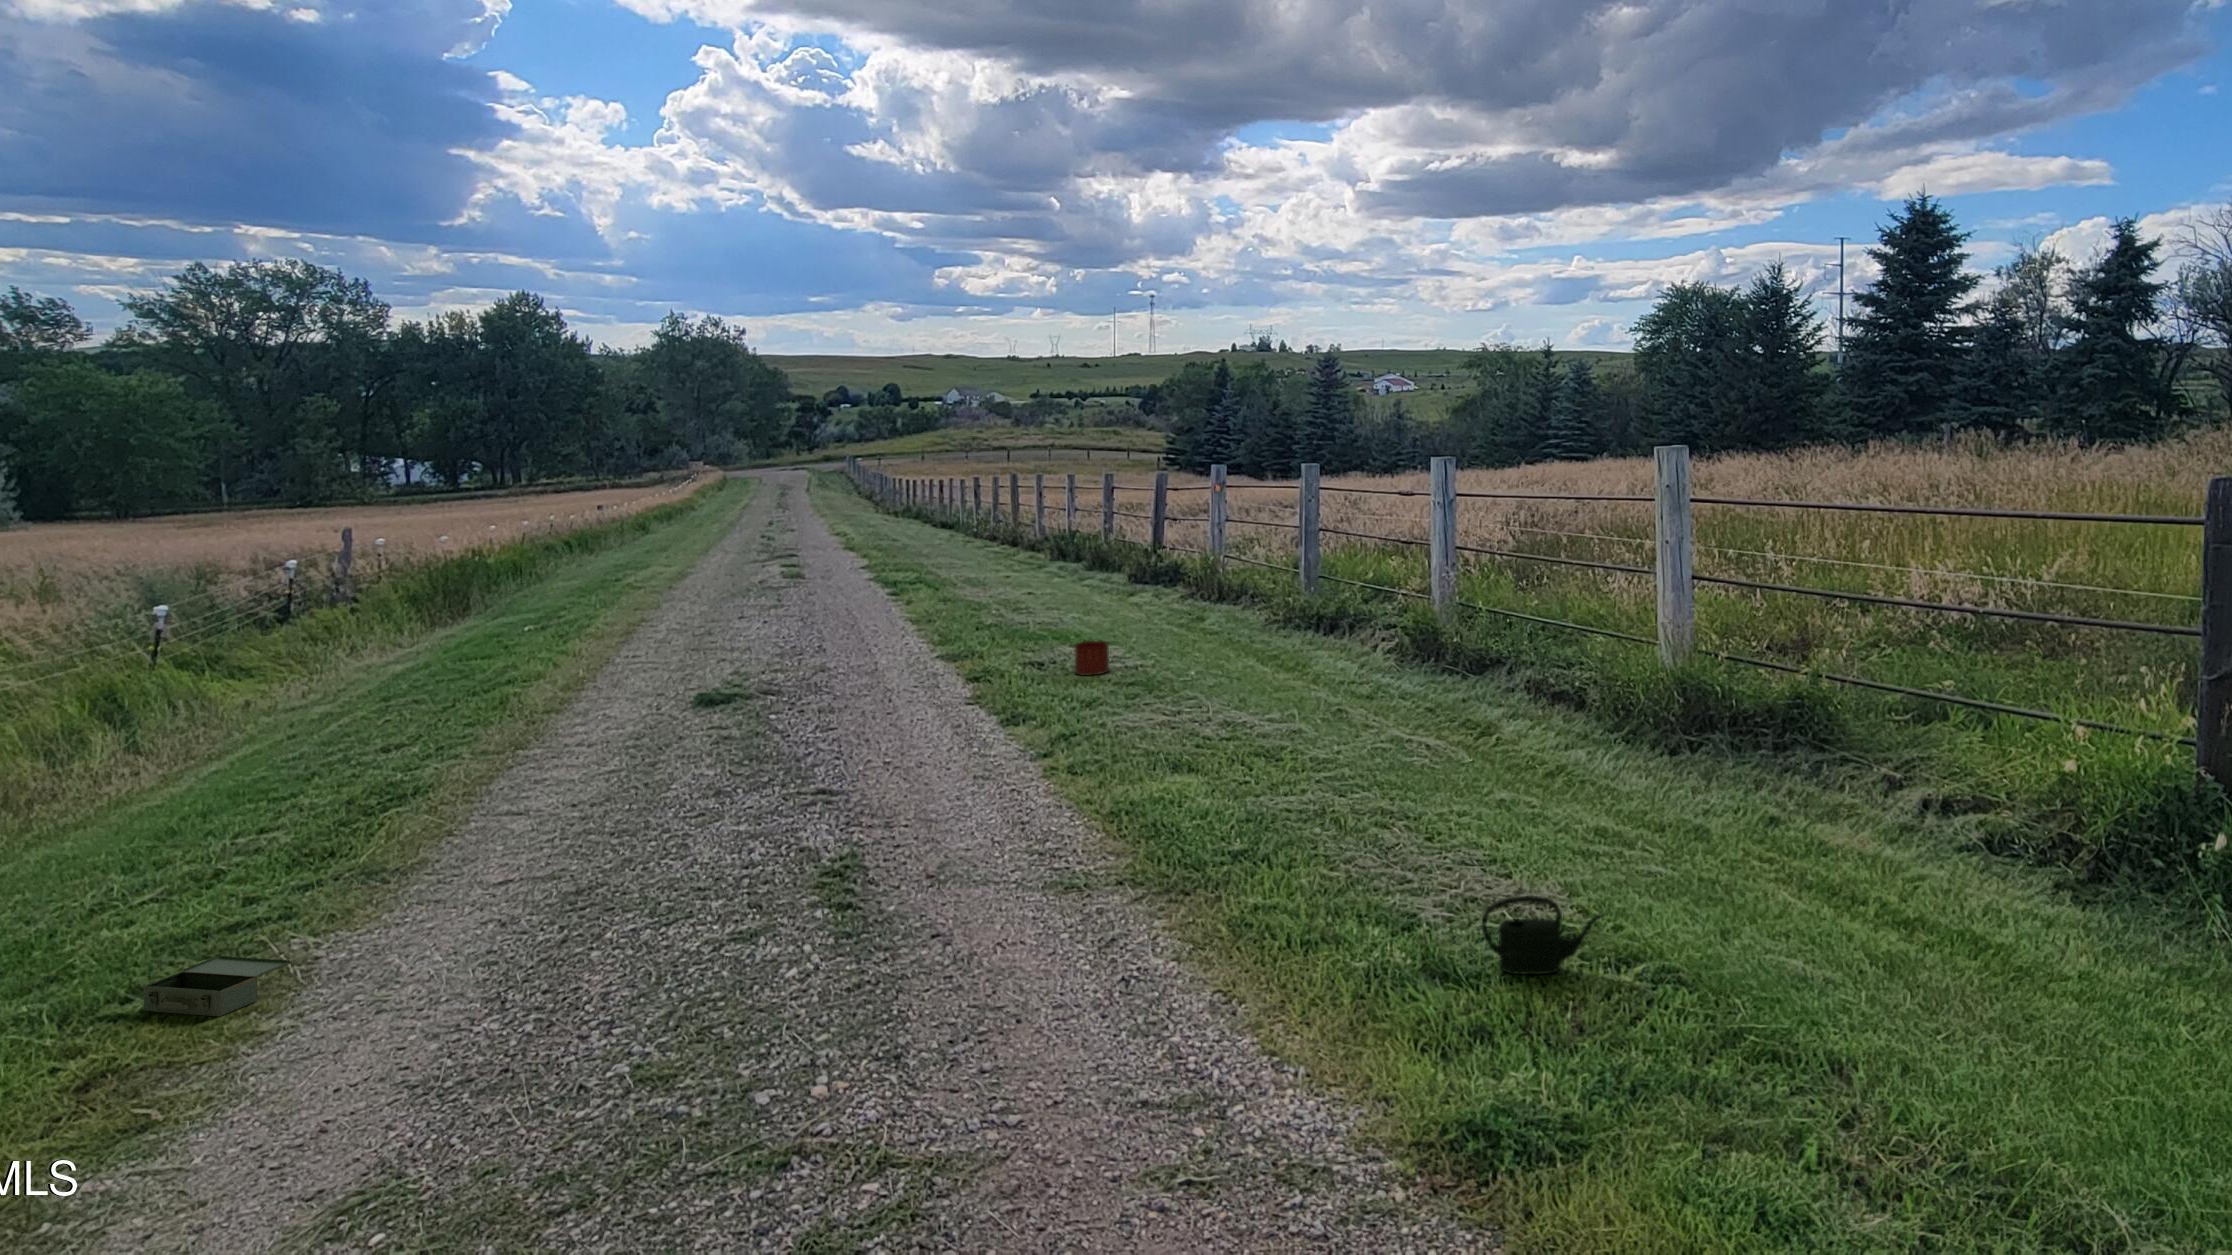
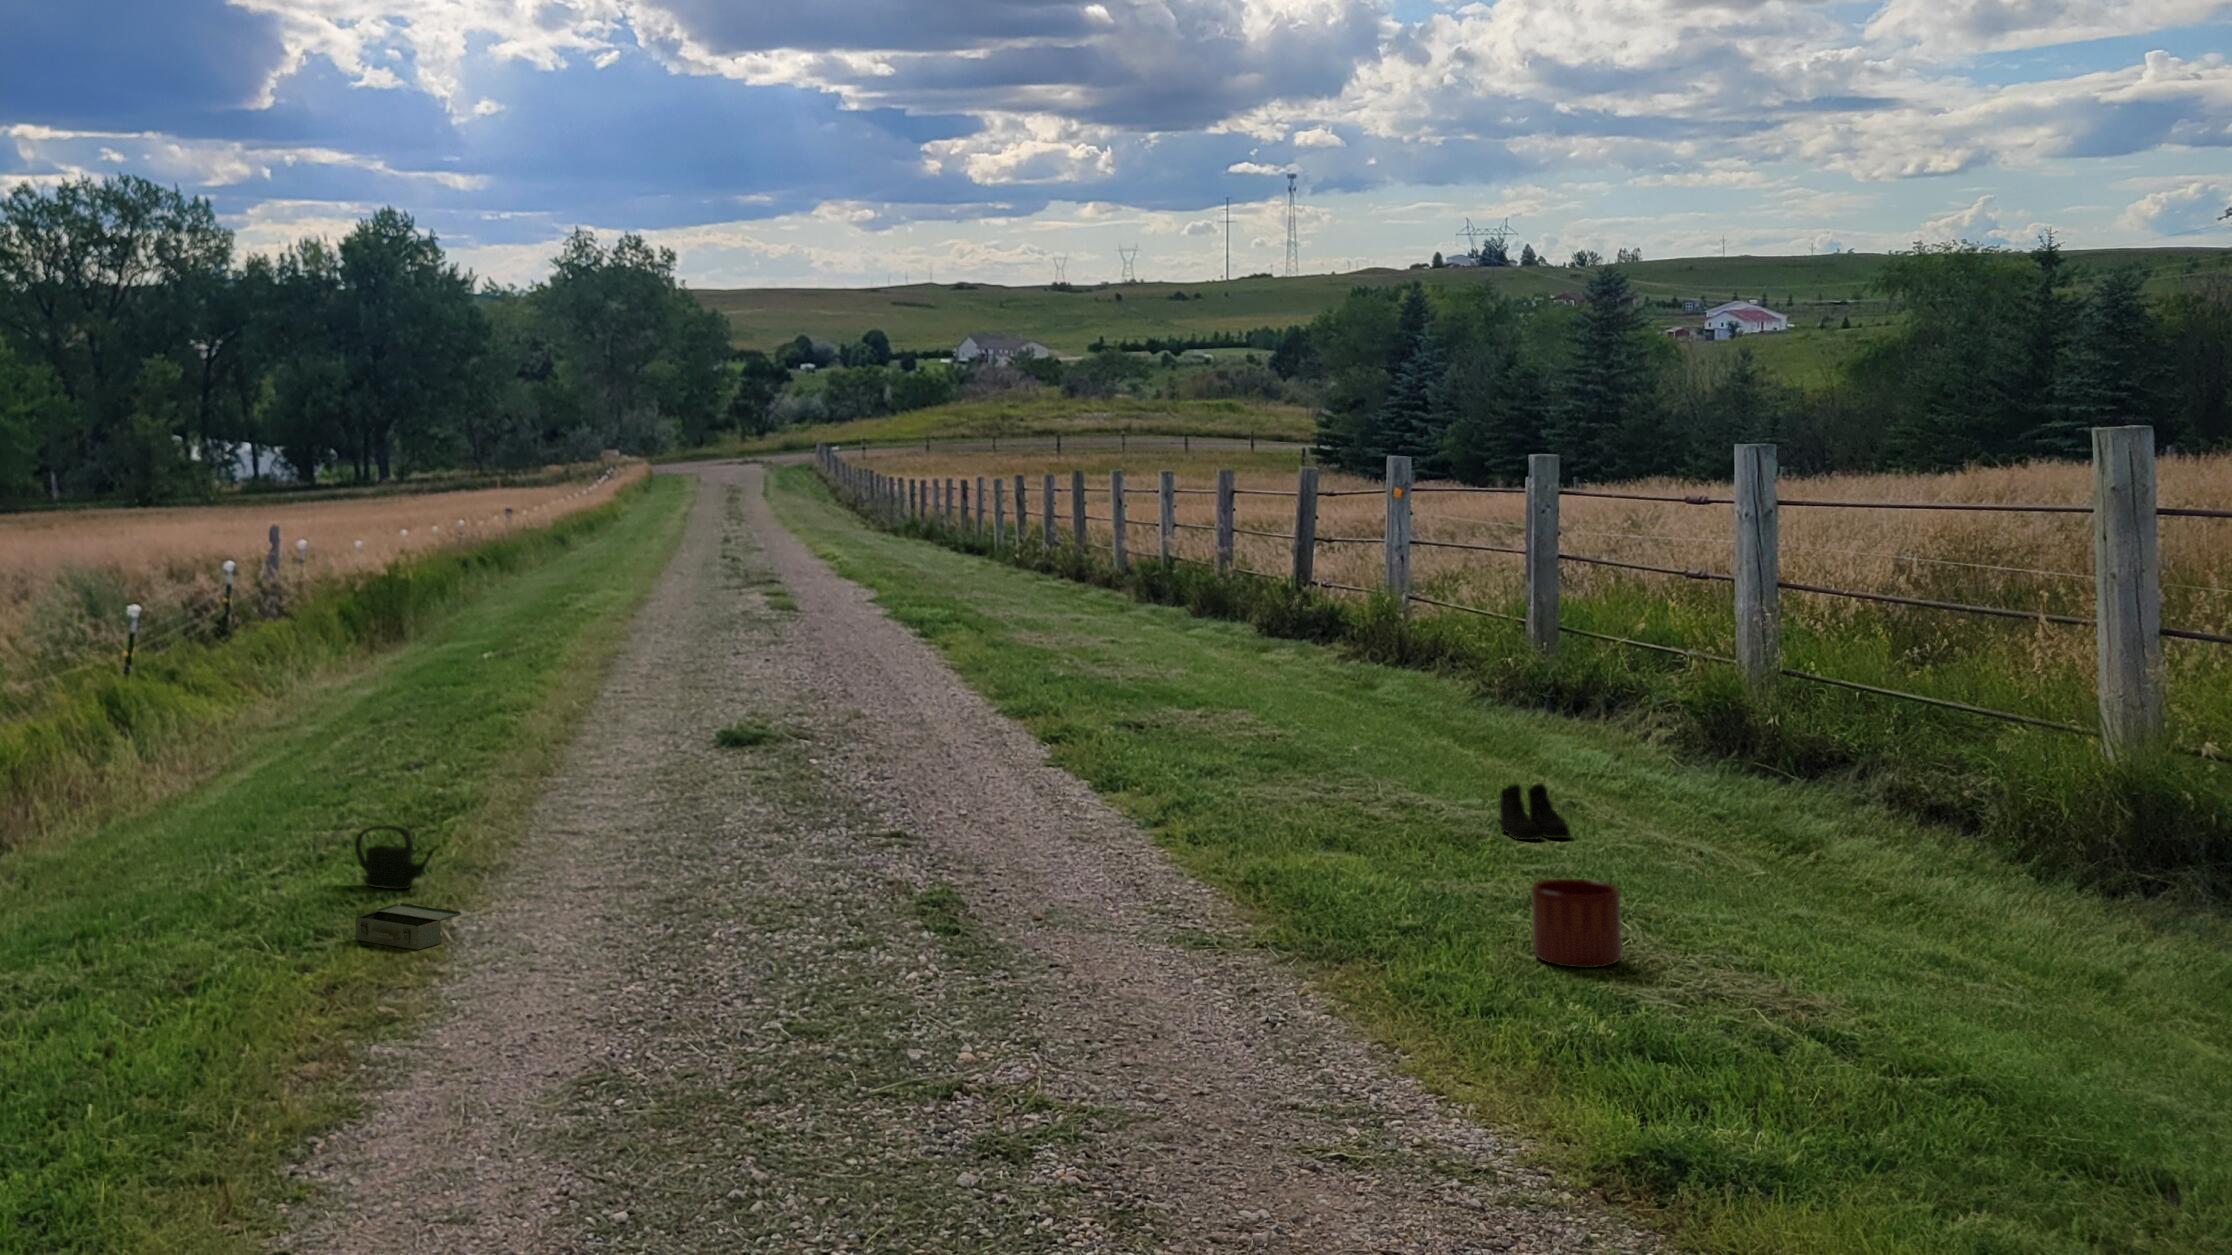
planter: present [1074,641,1109,676] -> present [1532,879,1621,968]
boots: none [1295,702,1342,746] -> present [1500,783,1570,840]
watering can: present [1482,895,1603,974] -> present [355,825,439,890]

